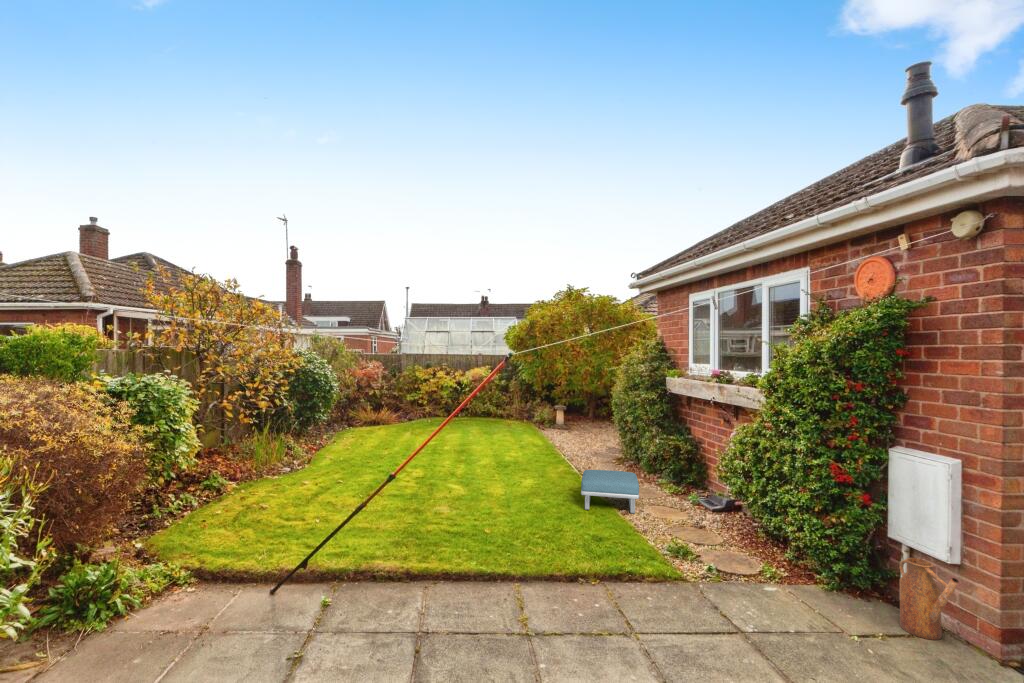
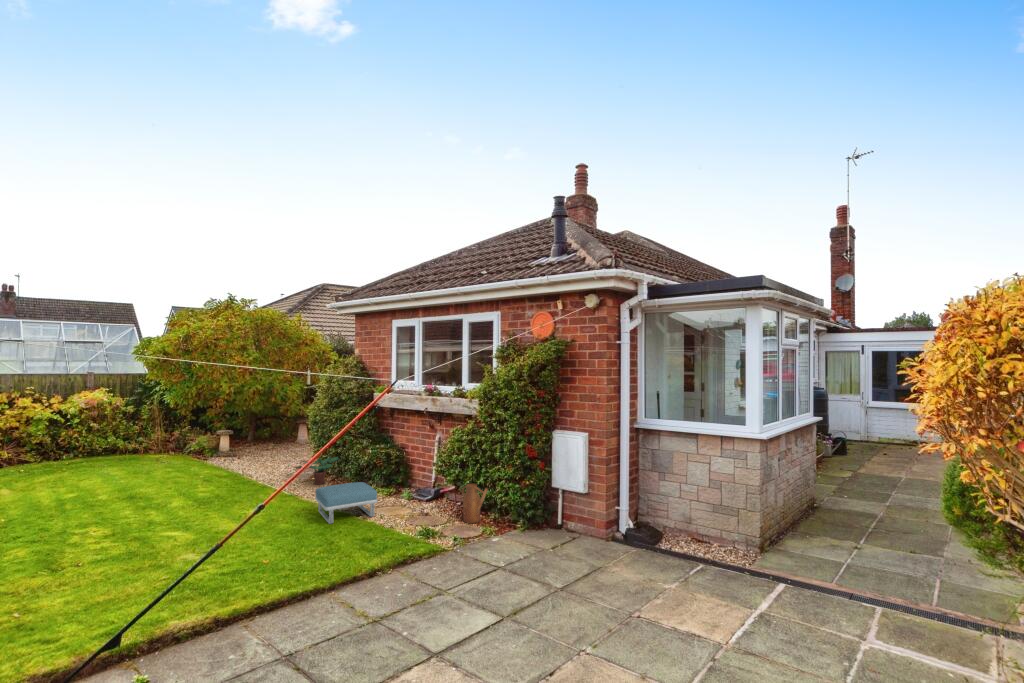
potted plant: none [591,436,636,469] -> present [296,457,339,485]
watering can: present [900,558,959,640] -> present [462,484,488,524]

